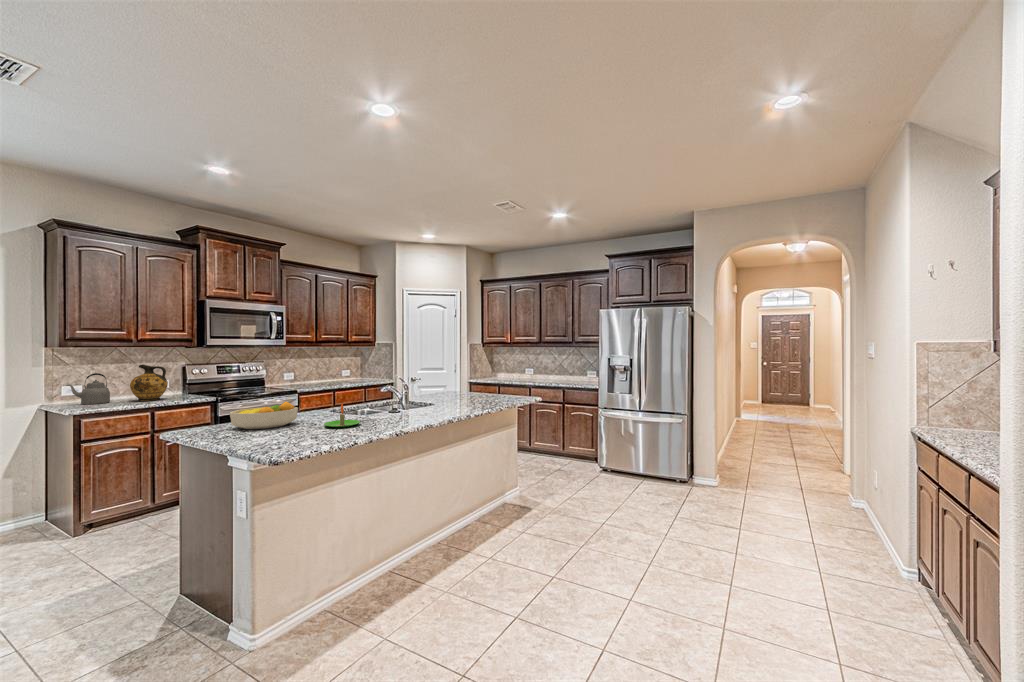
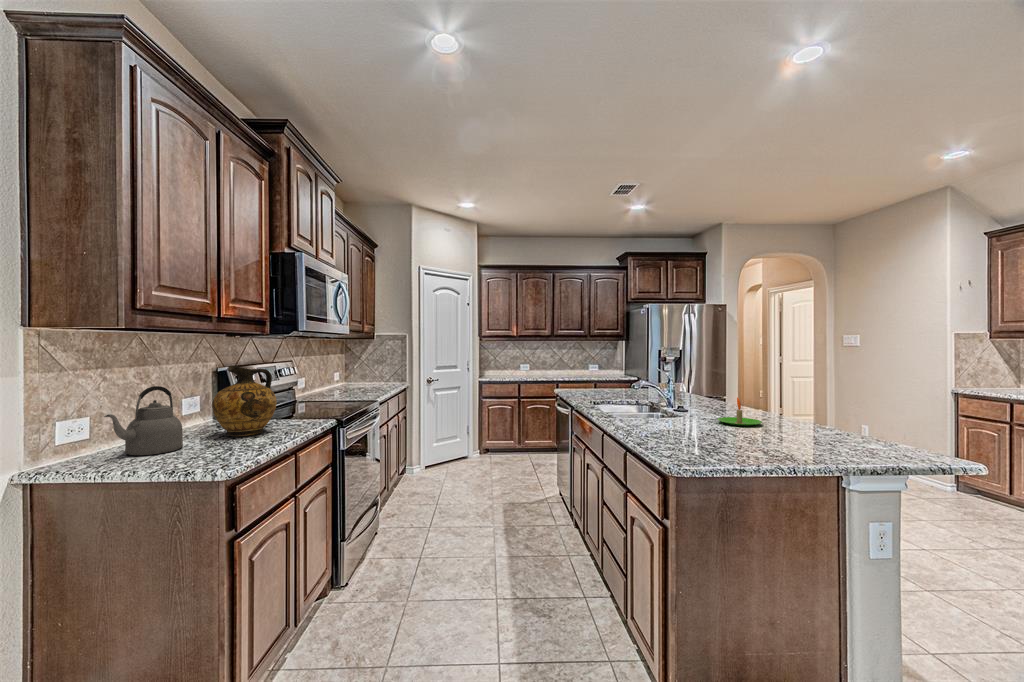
fruit bowl: present [230,402,298,429] -> none [655,400,719,440]

